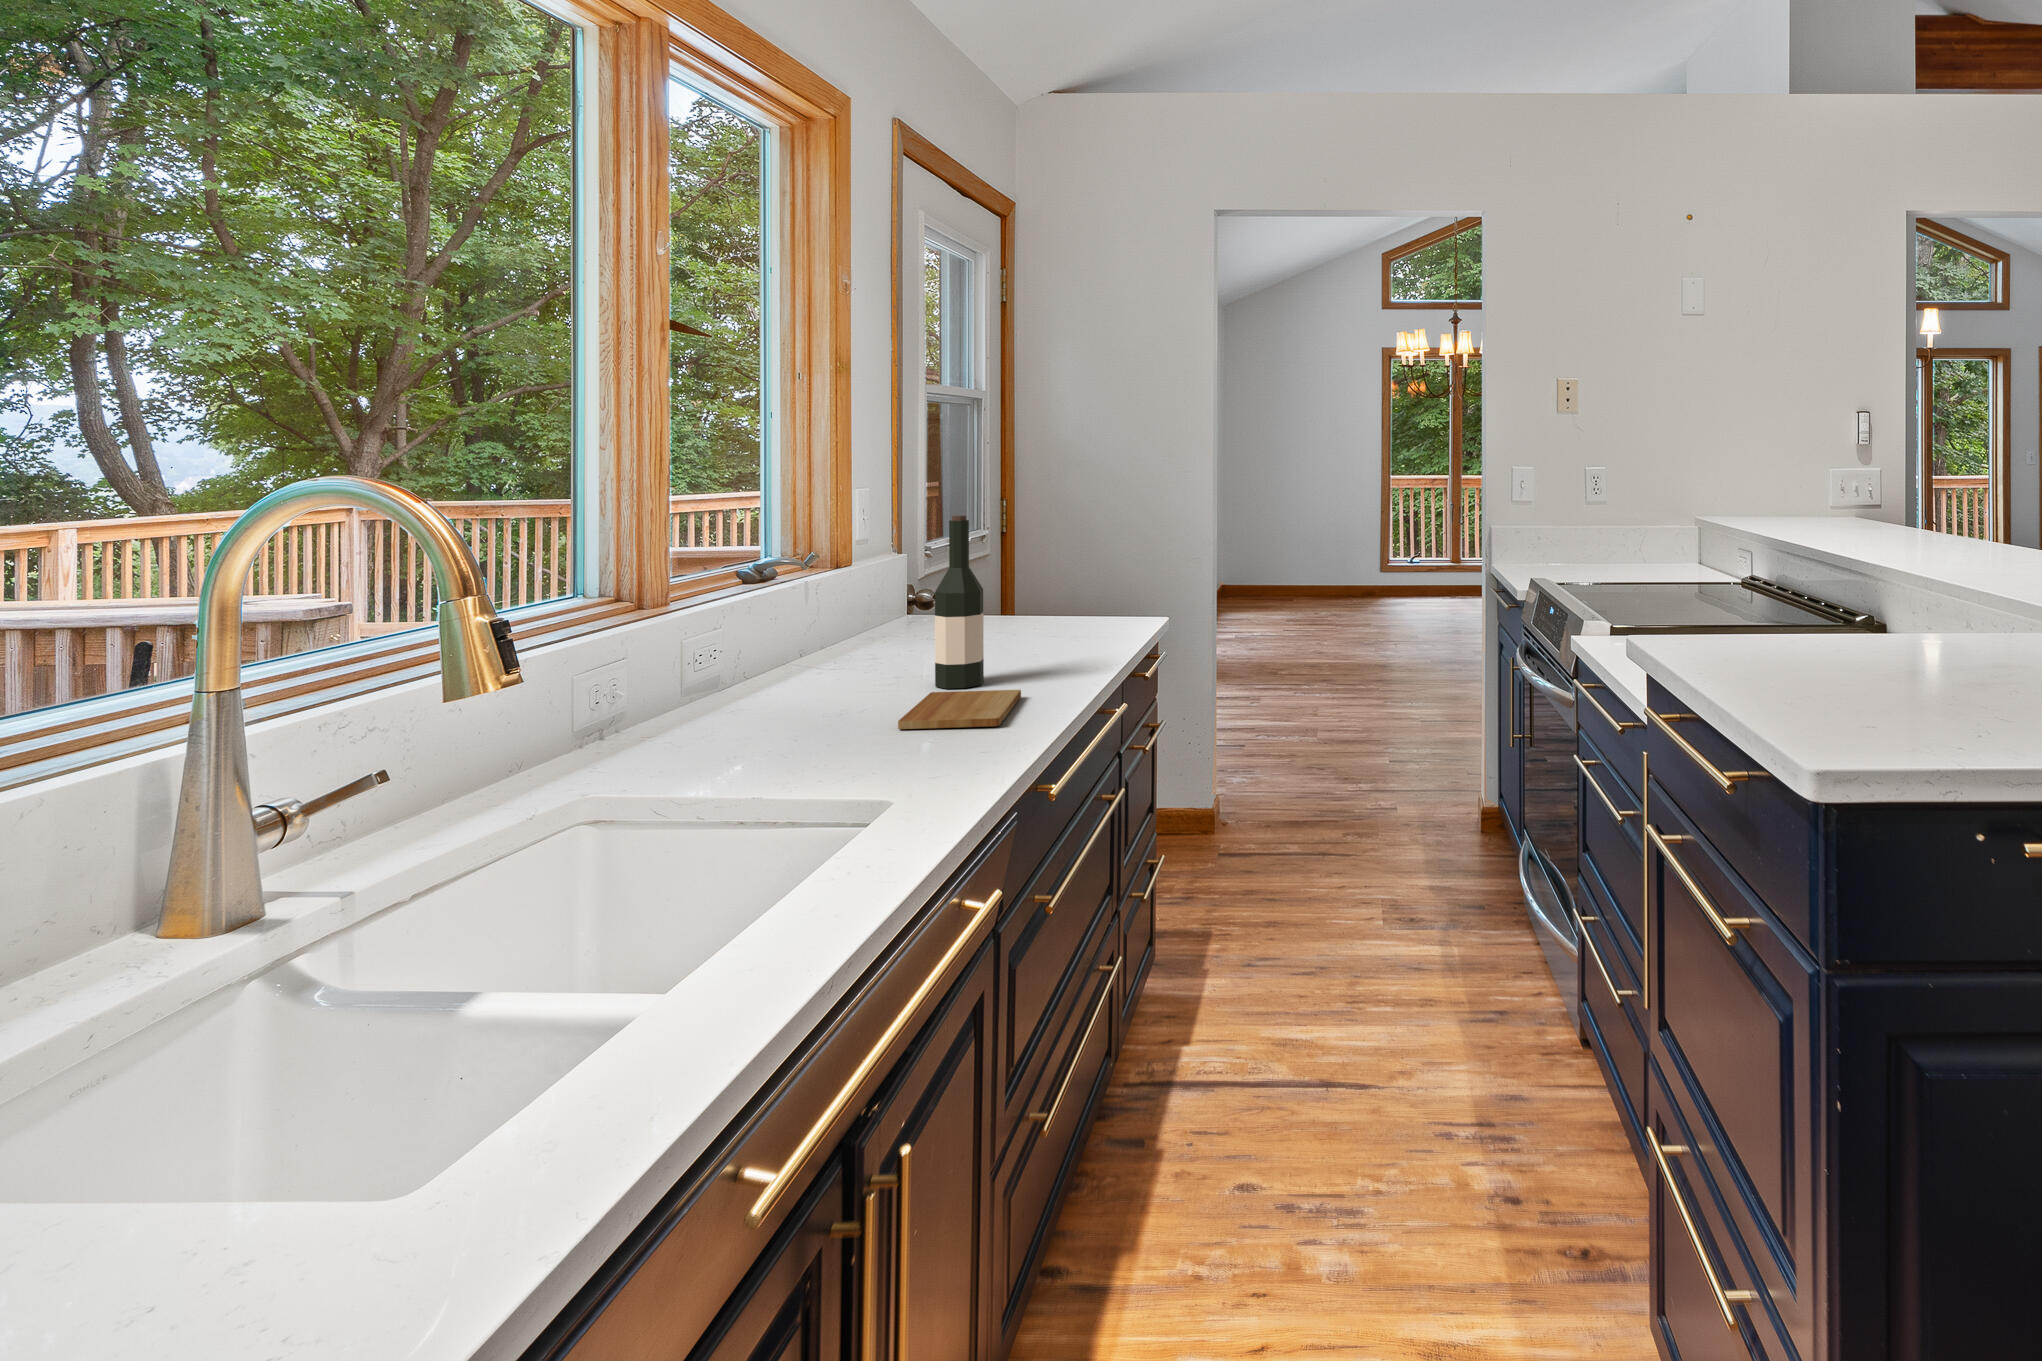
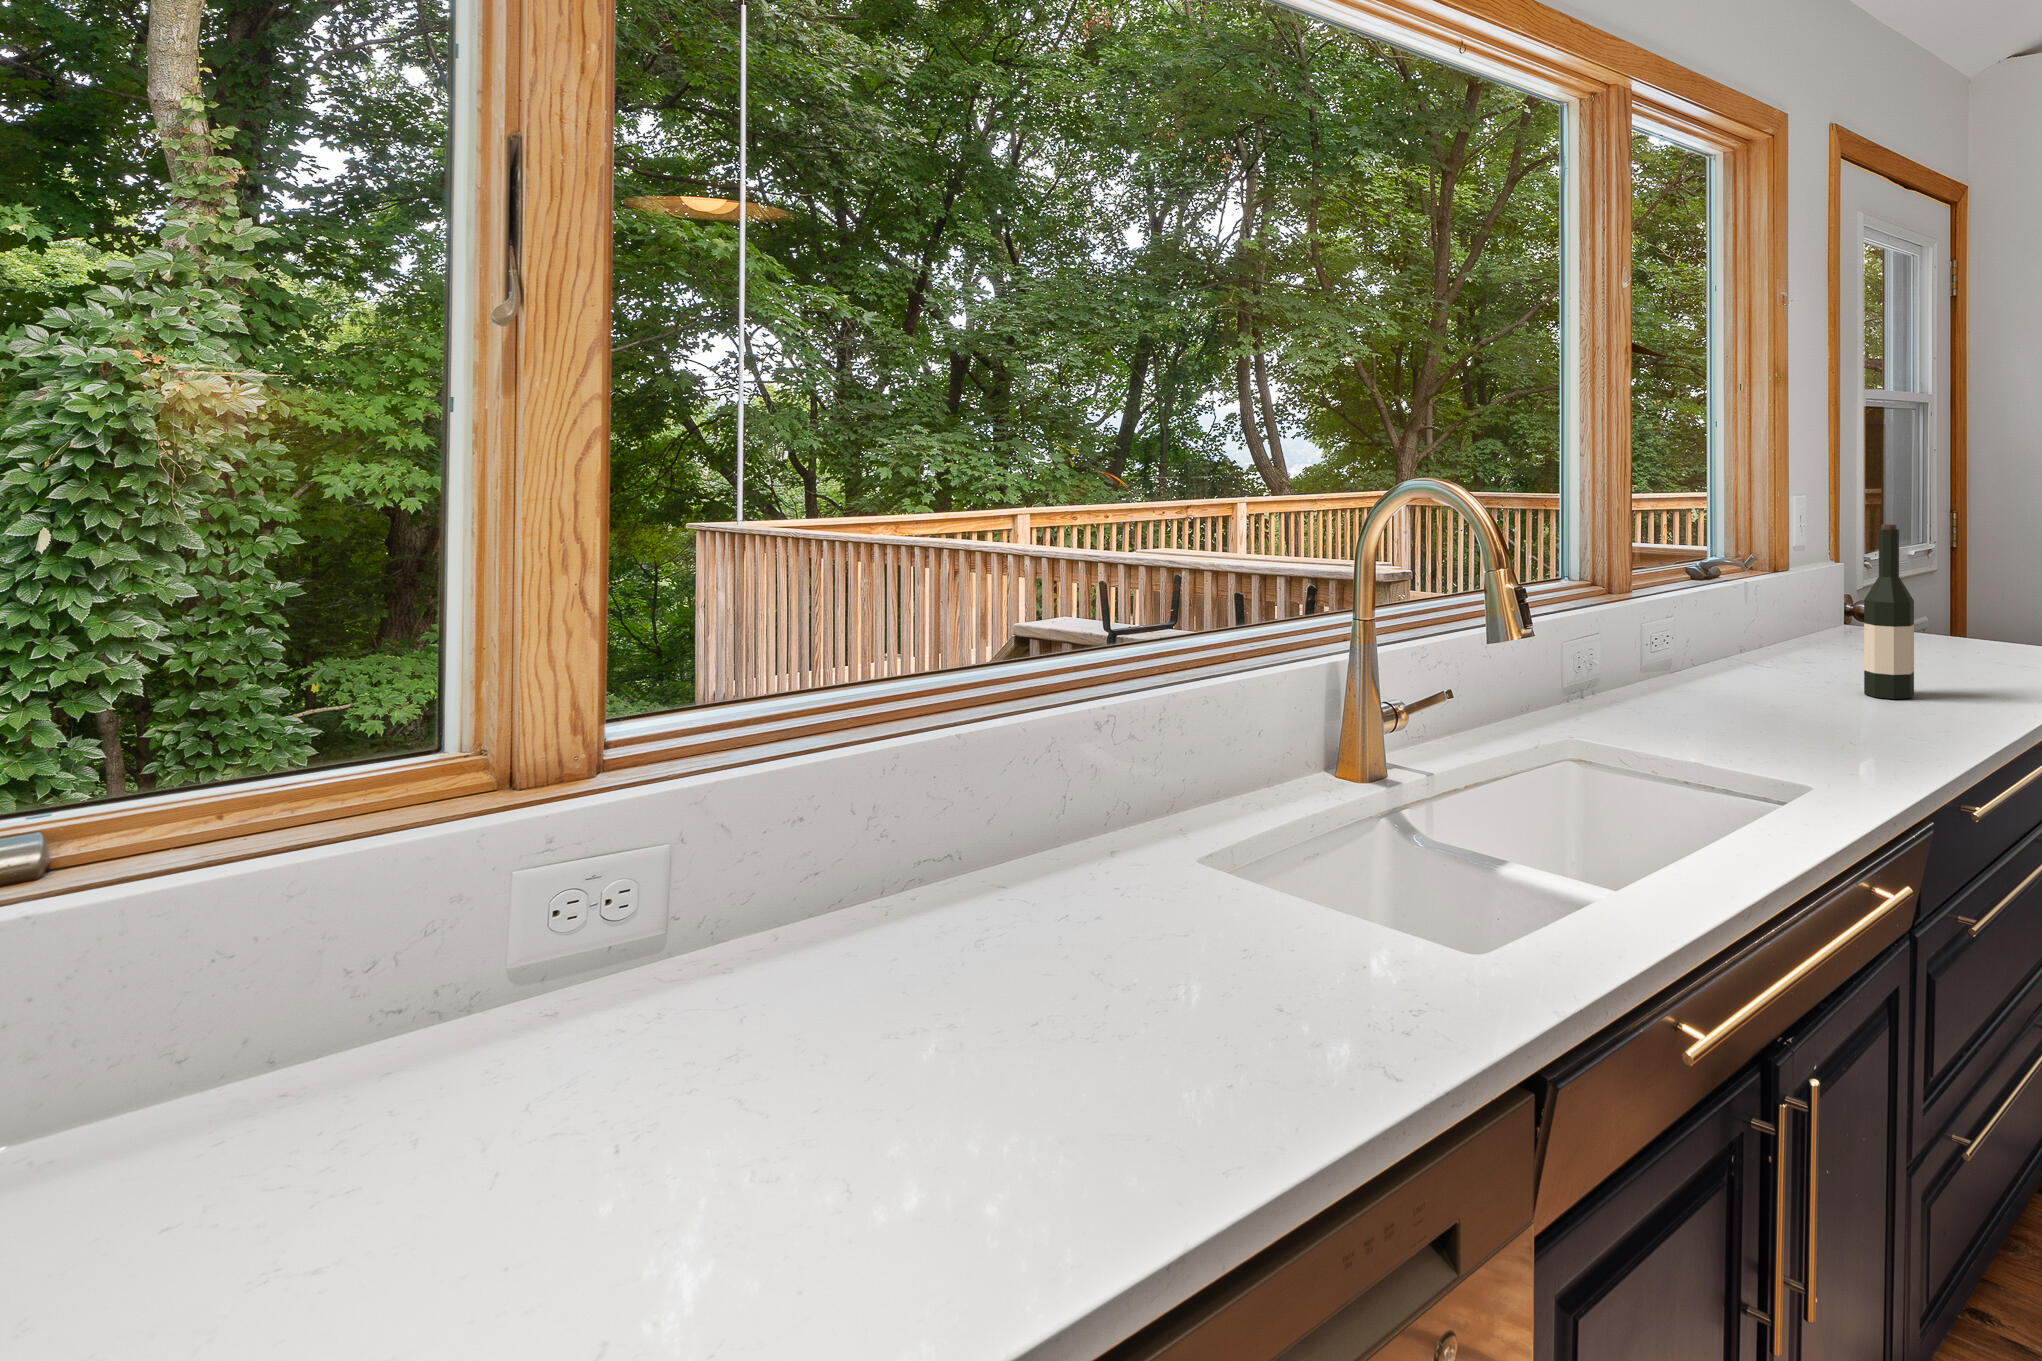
cutting board: present [898,690,1021,729] -> none [1824,698,1951,737]

